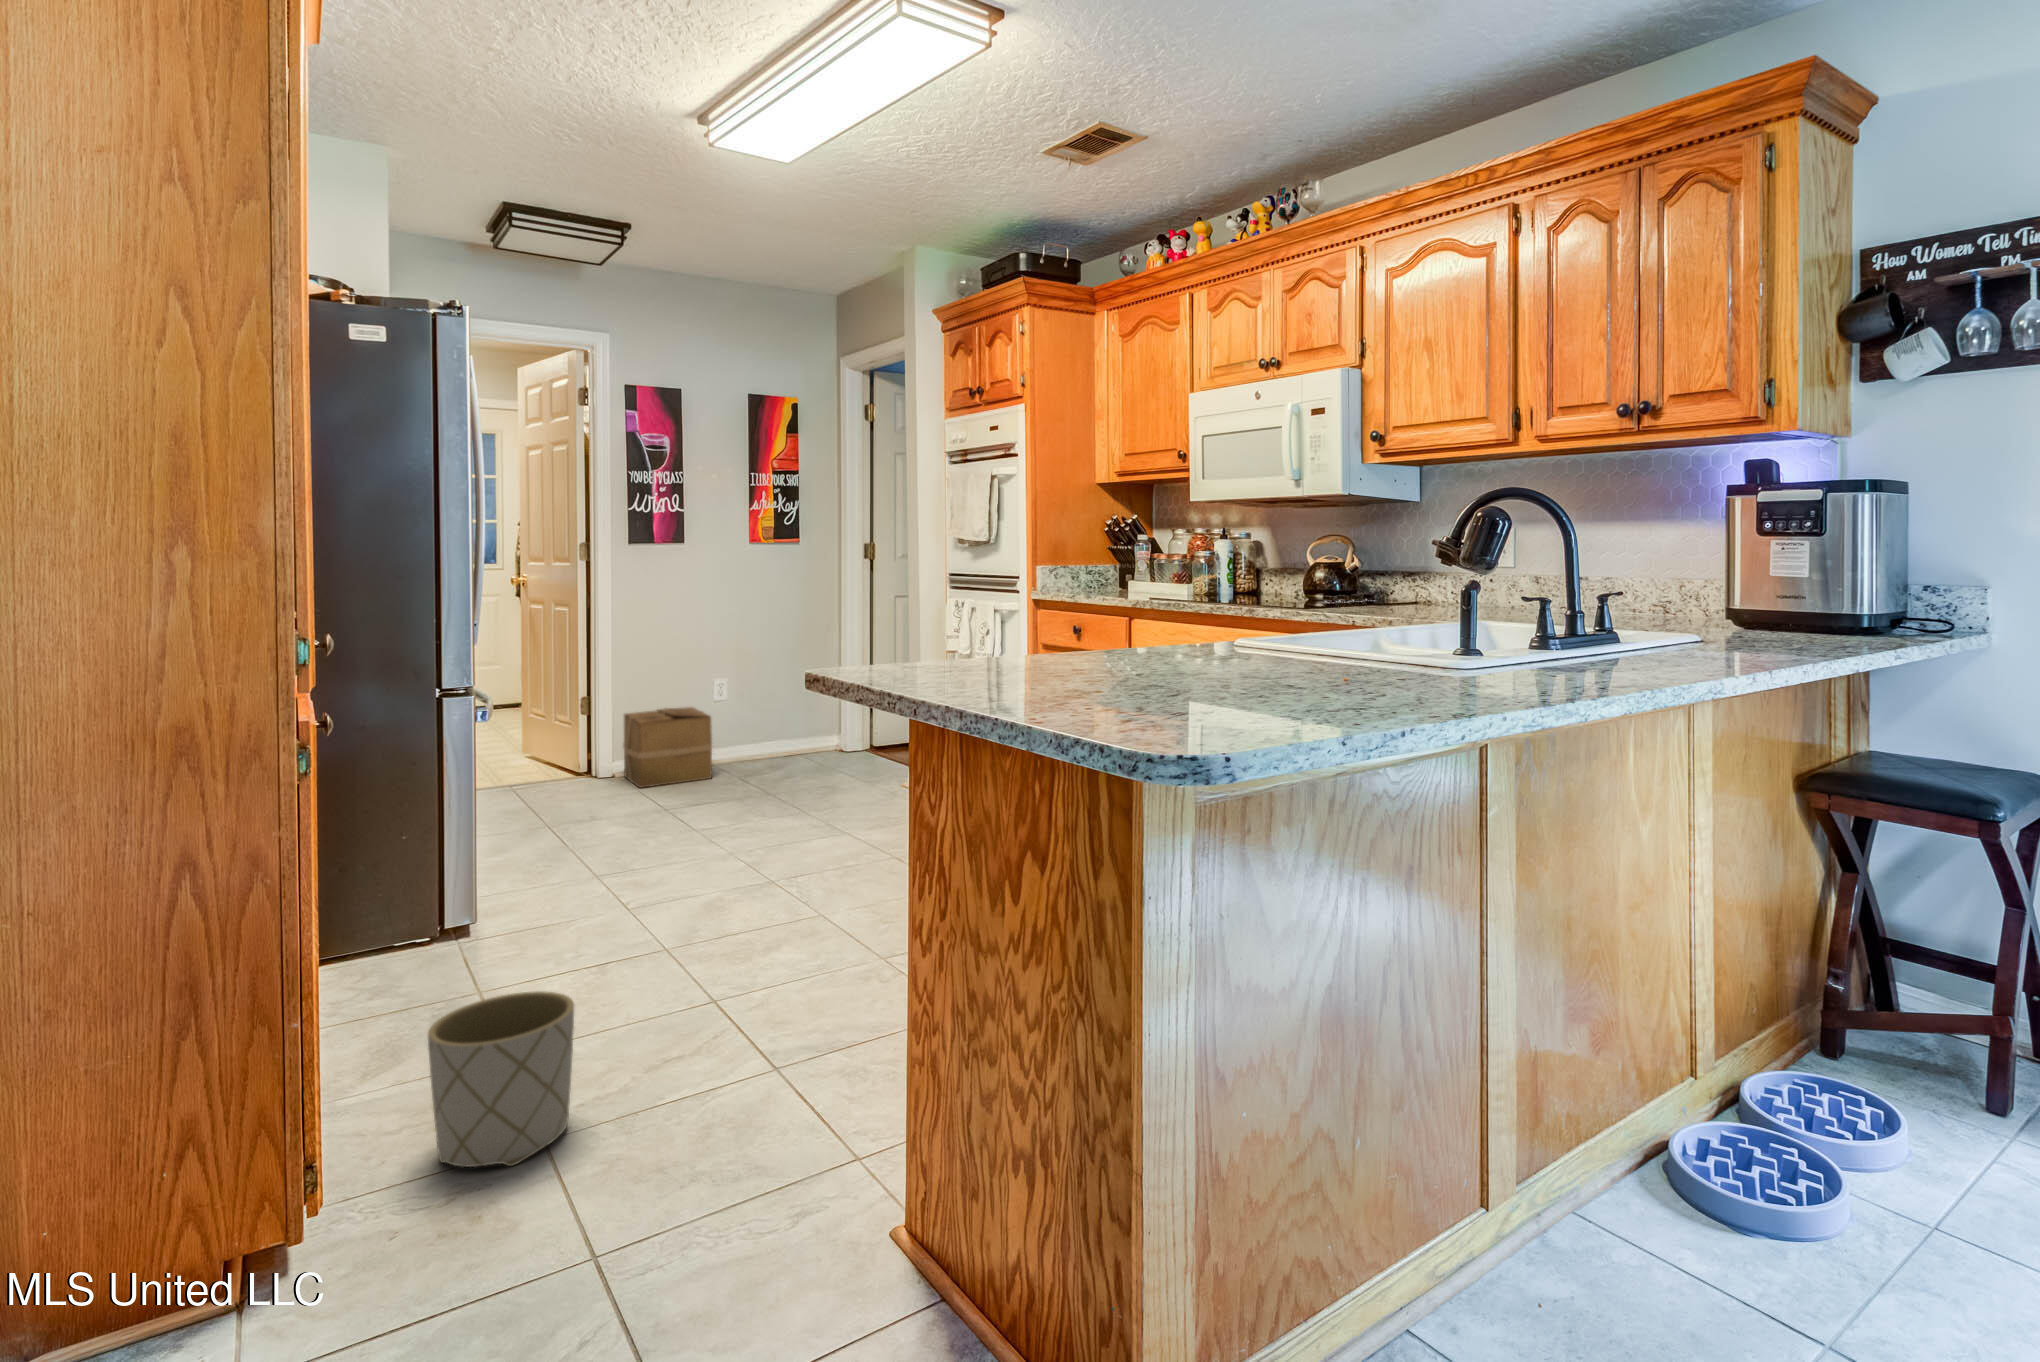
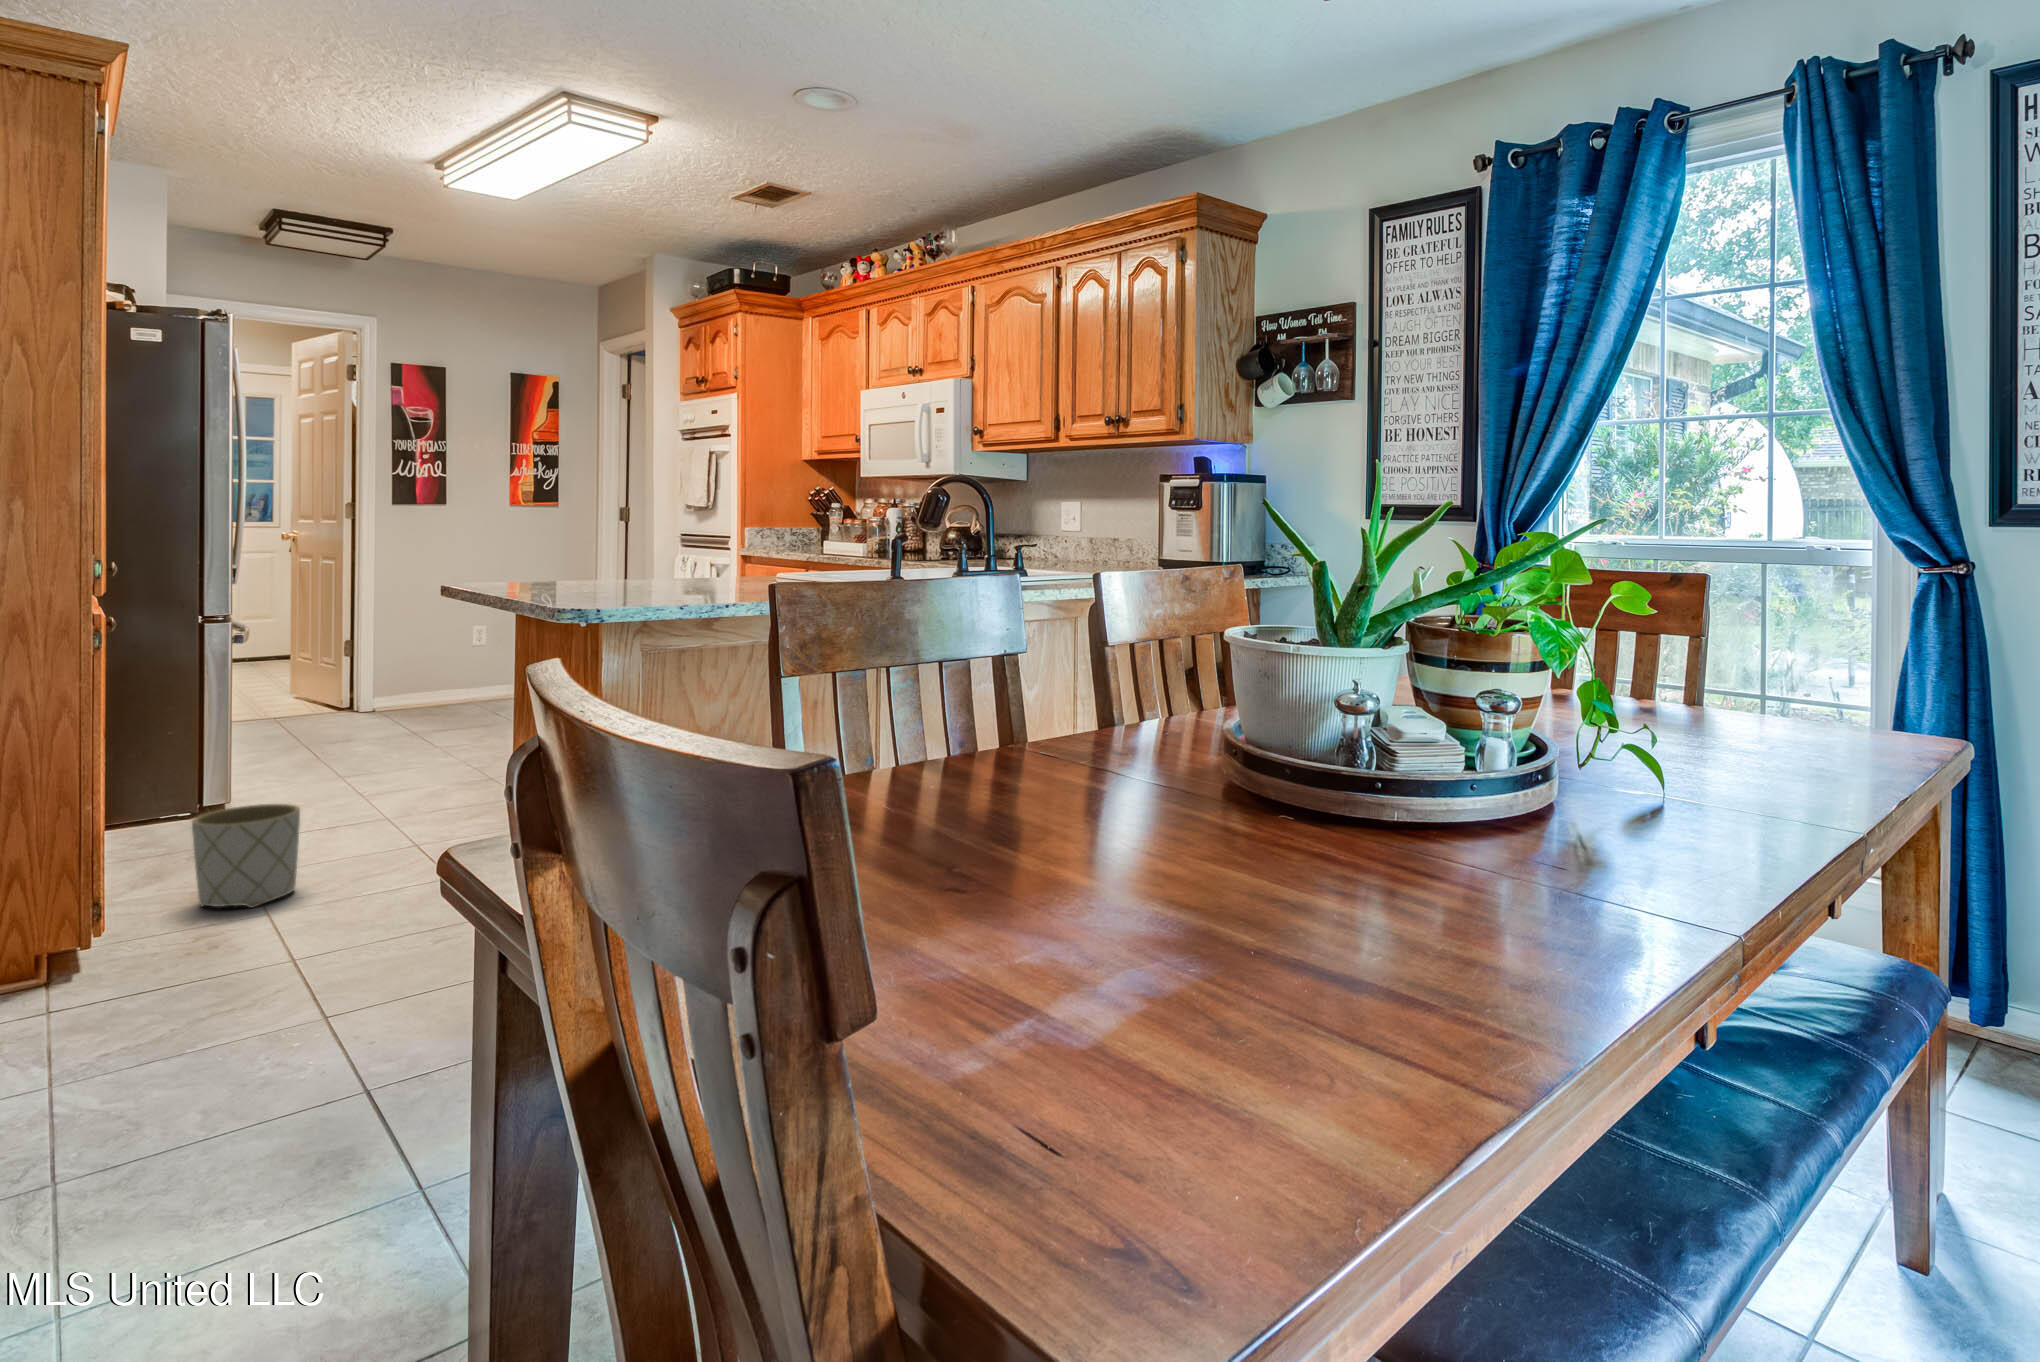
cardboard box: present [623,707,712,788] -> none [387,650,468,717]

